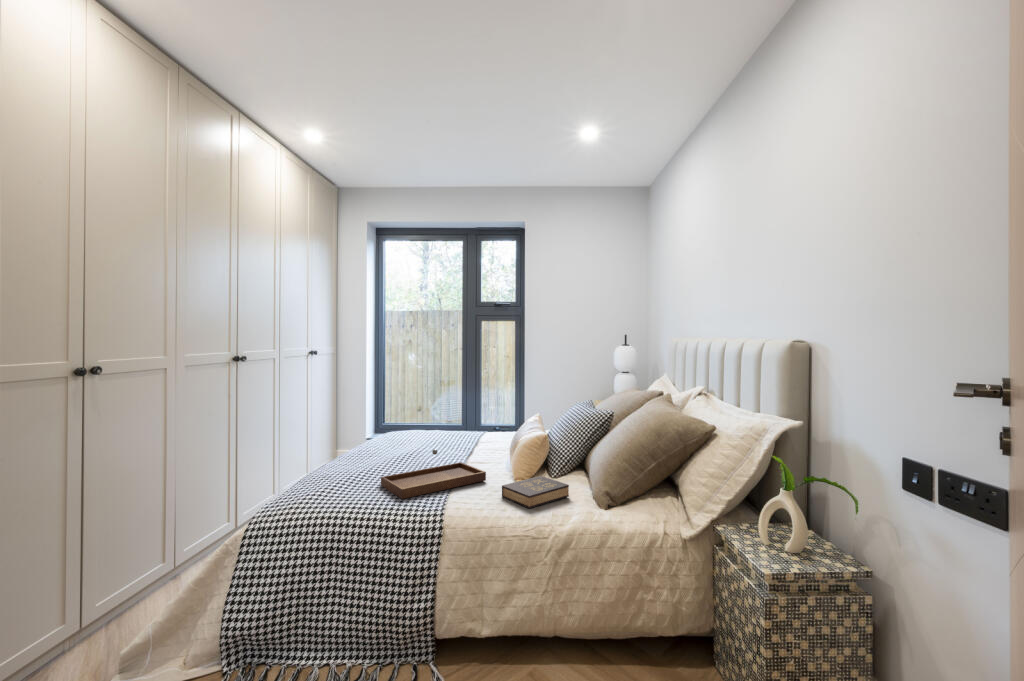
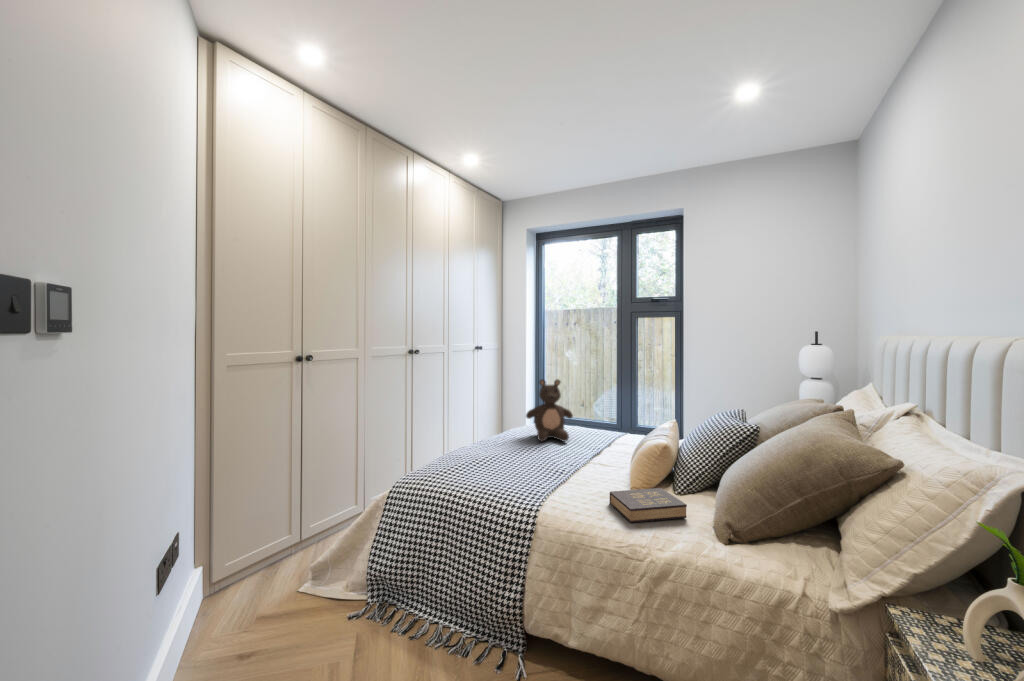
teddy bear: none [379,385,429,452] -> present [526,379,573,441]
tray: present [381,449,486,499] -> none [503,444,603,488]

